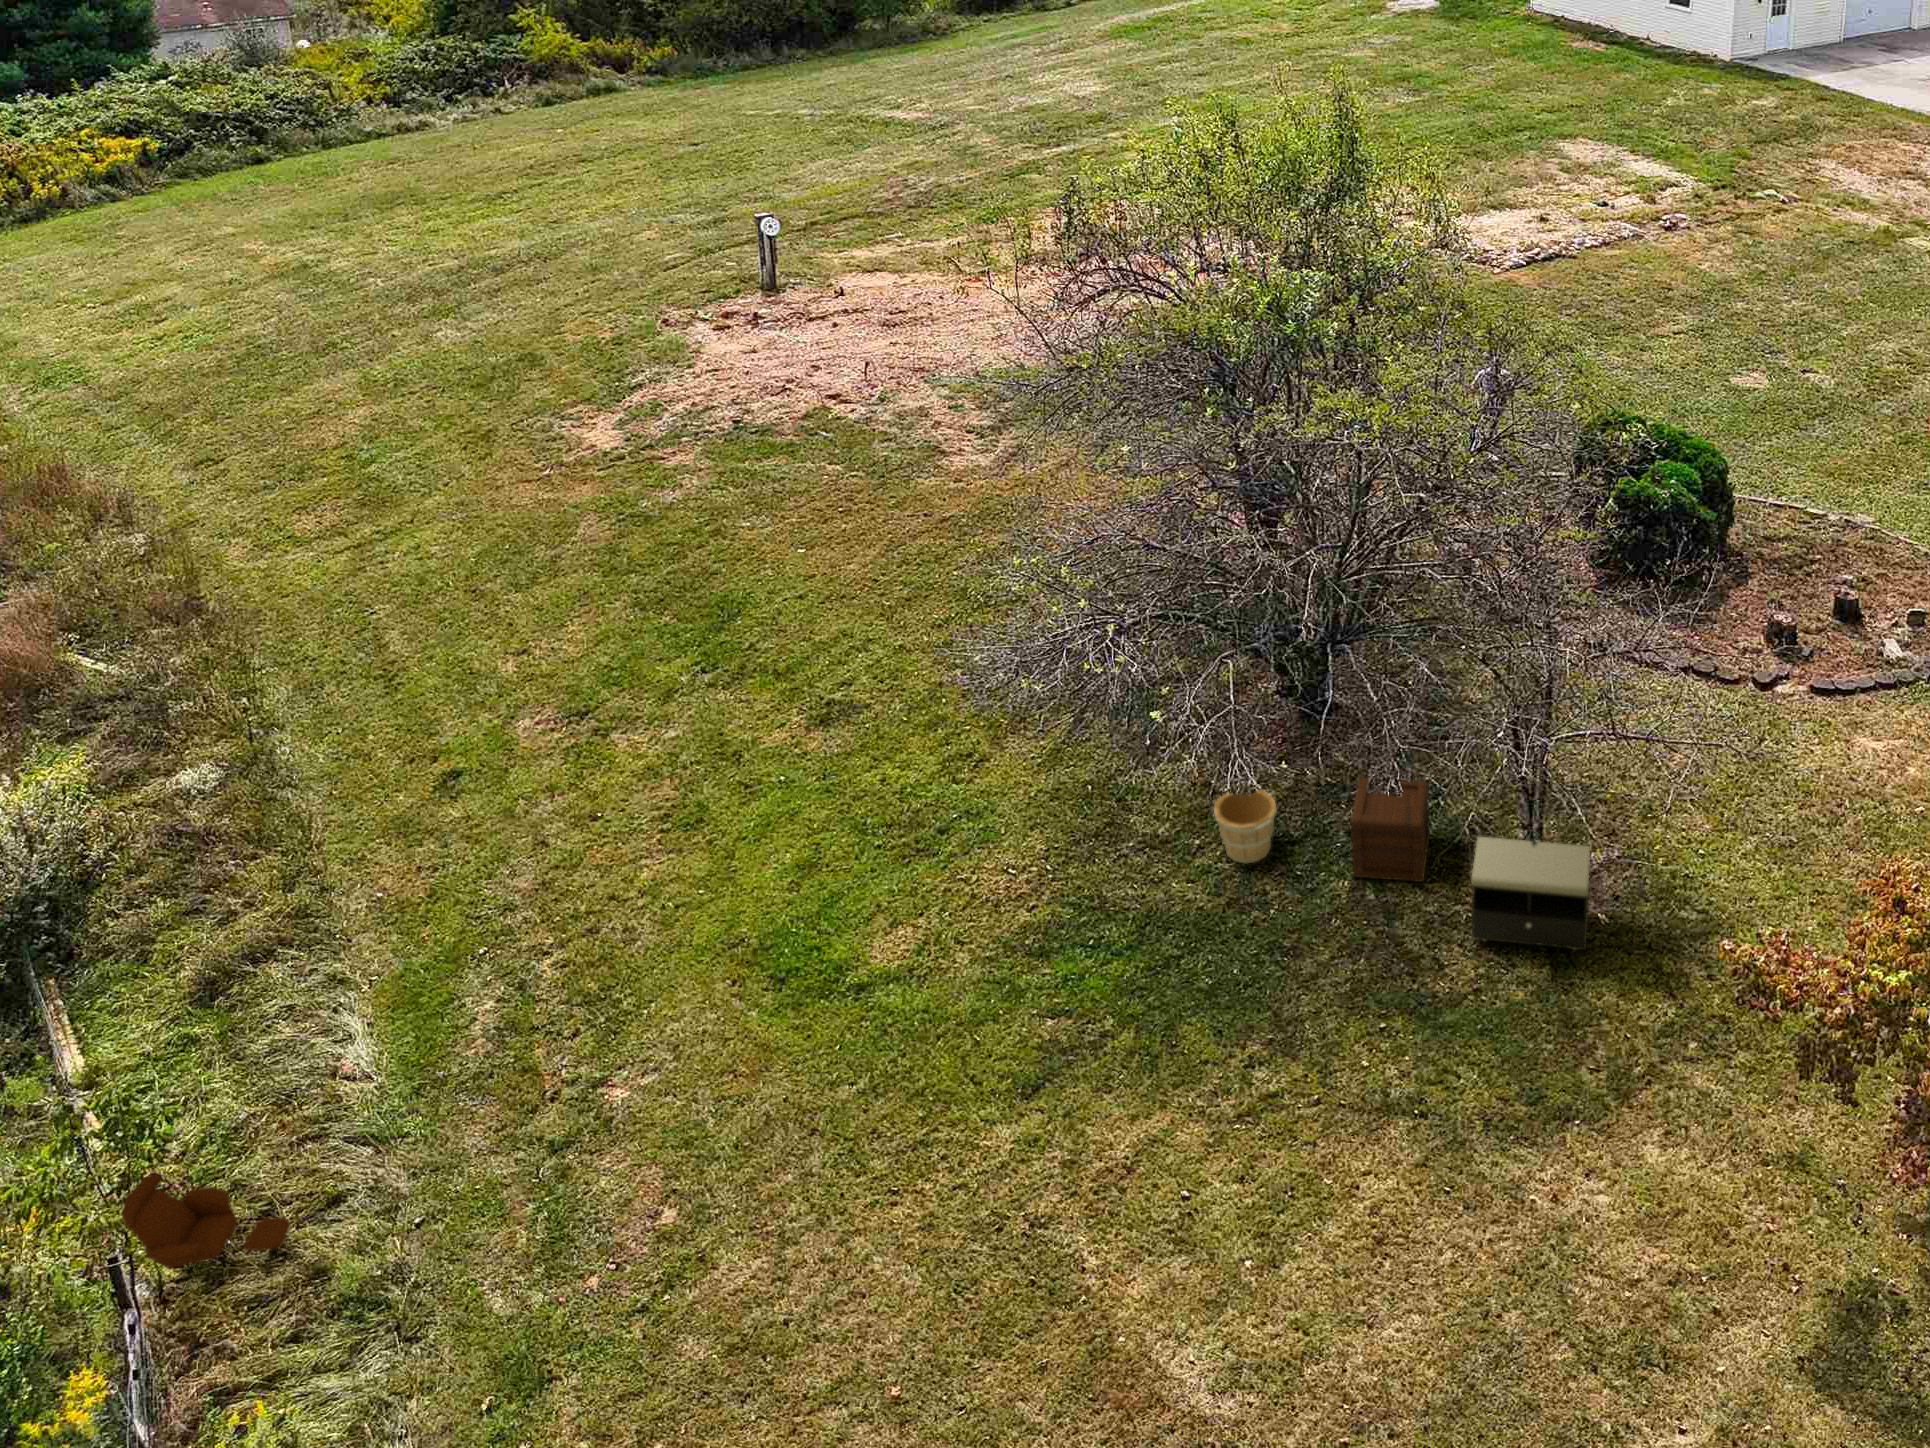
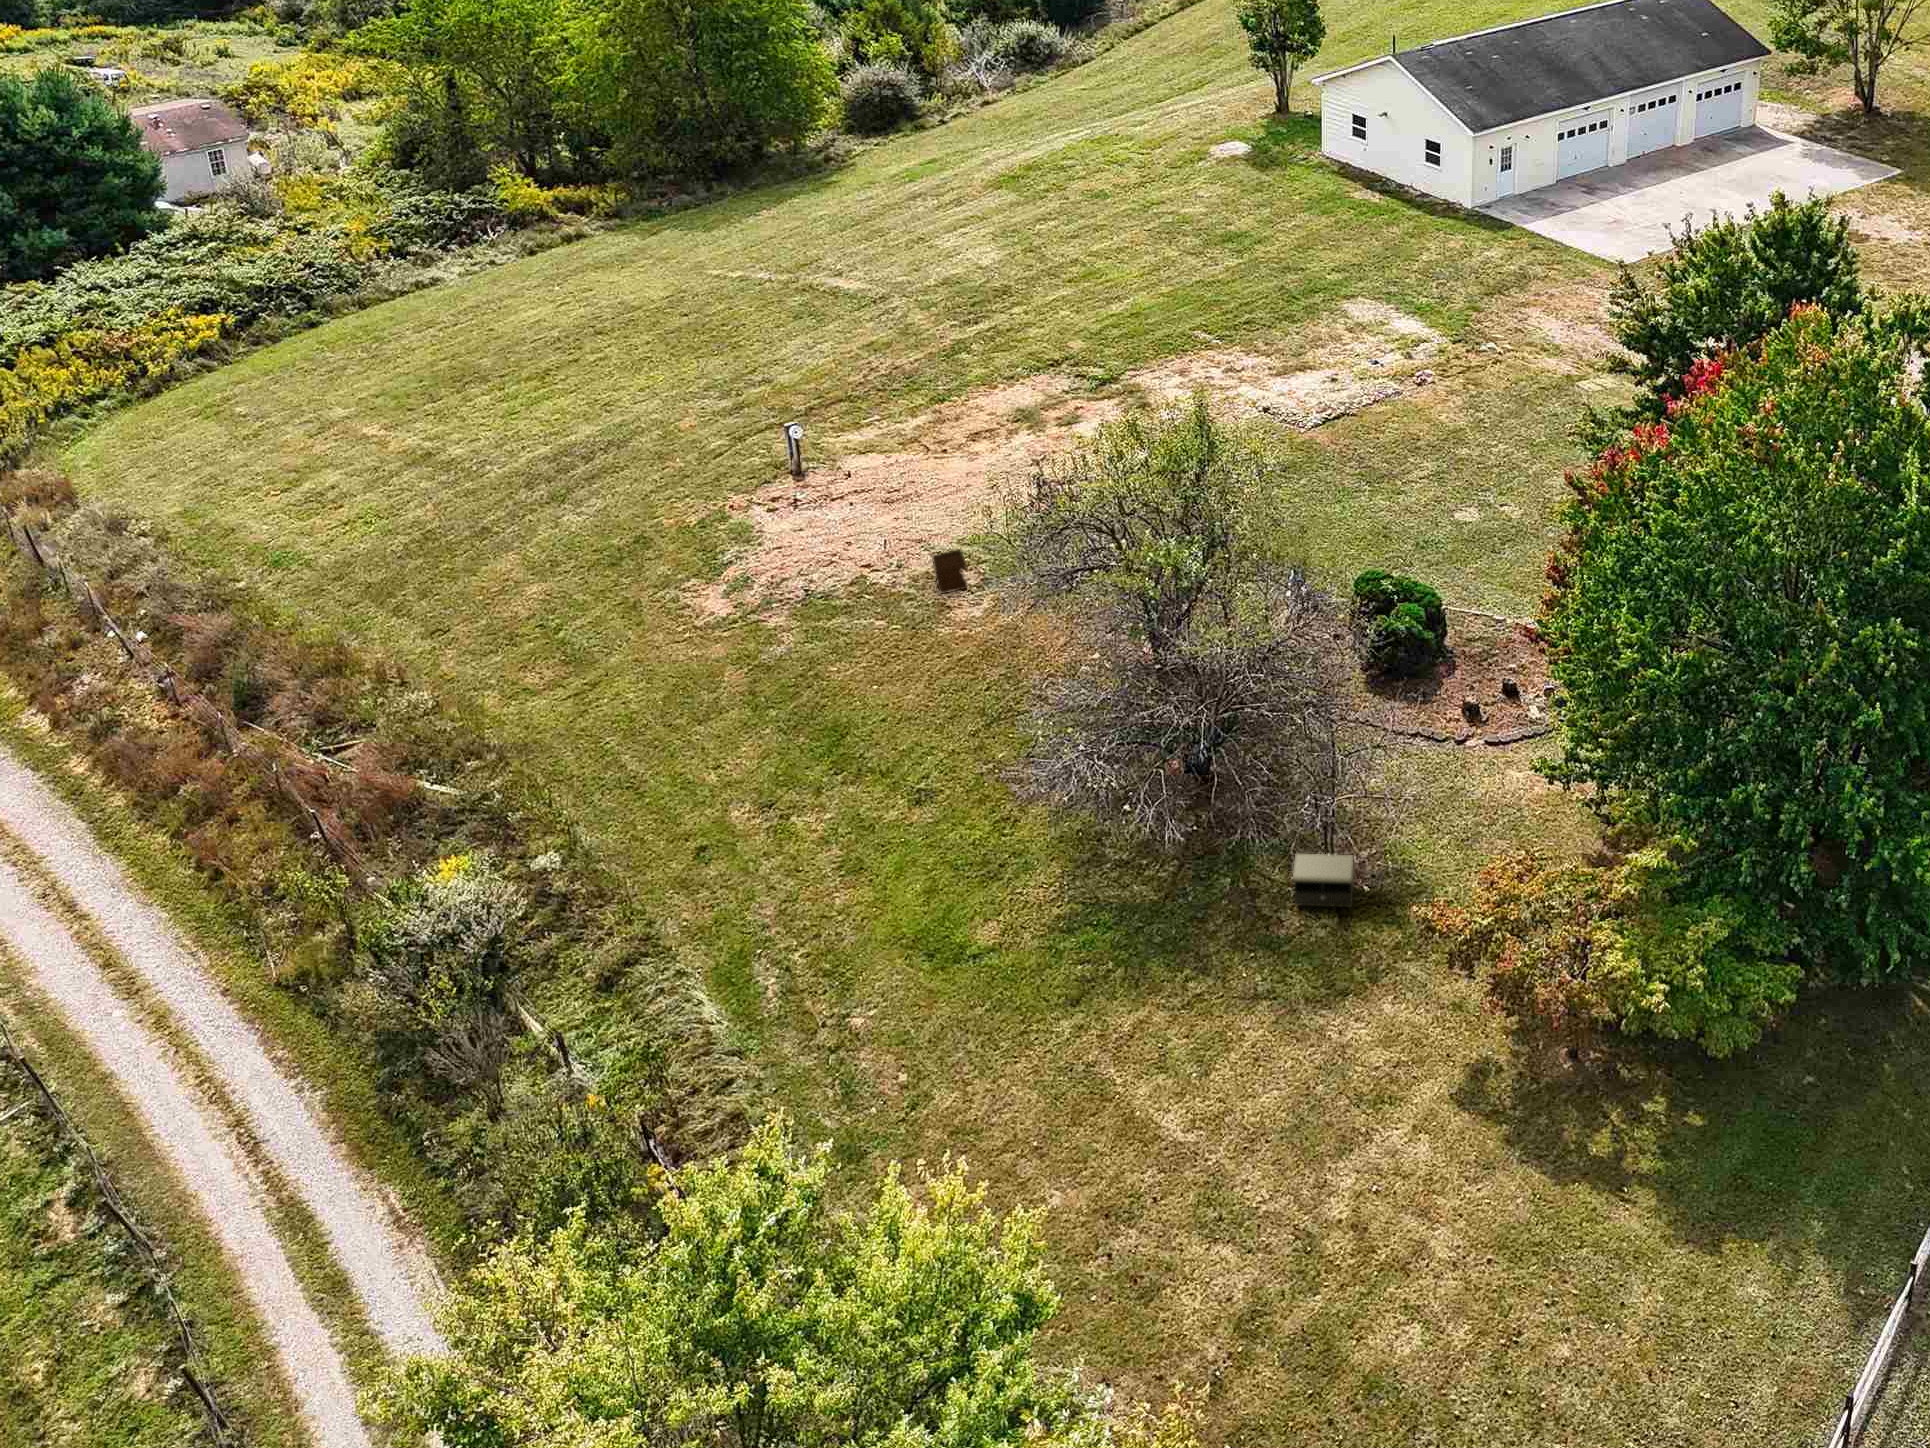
wooden crate: present [1351,778,1430,882] -> present [932,549,967,594]
wooden bucket: present [1214,789,1277,864] -> none [1155,832,1189,873]
lounge chair: present [121,1174,295,1294] -> none [649,1075,731,1130]

